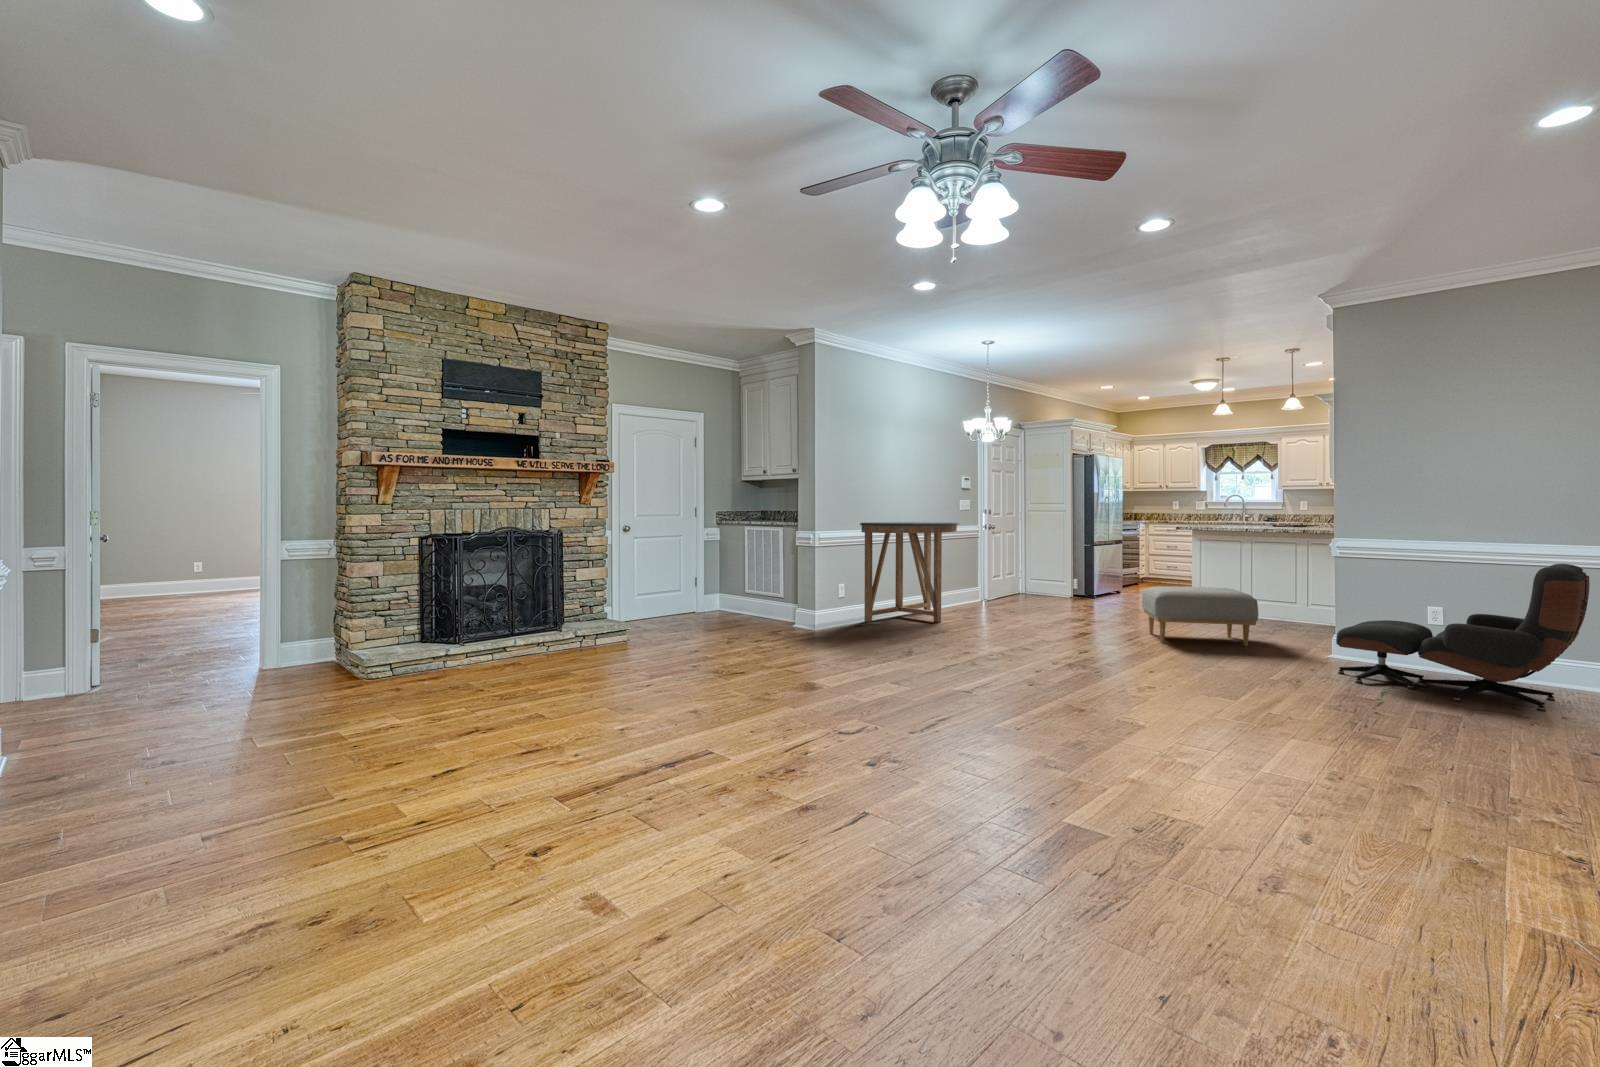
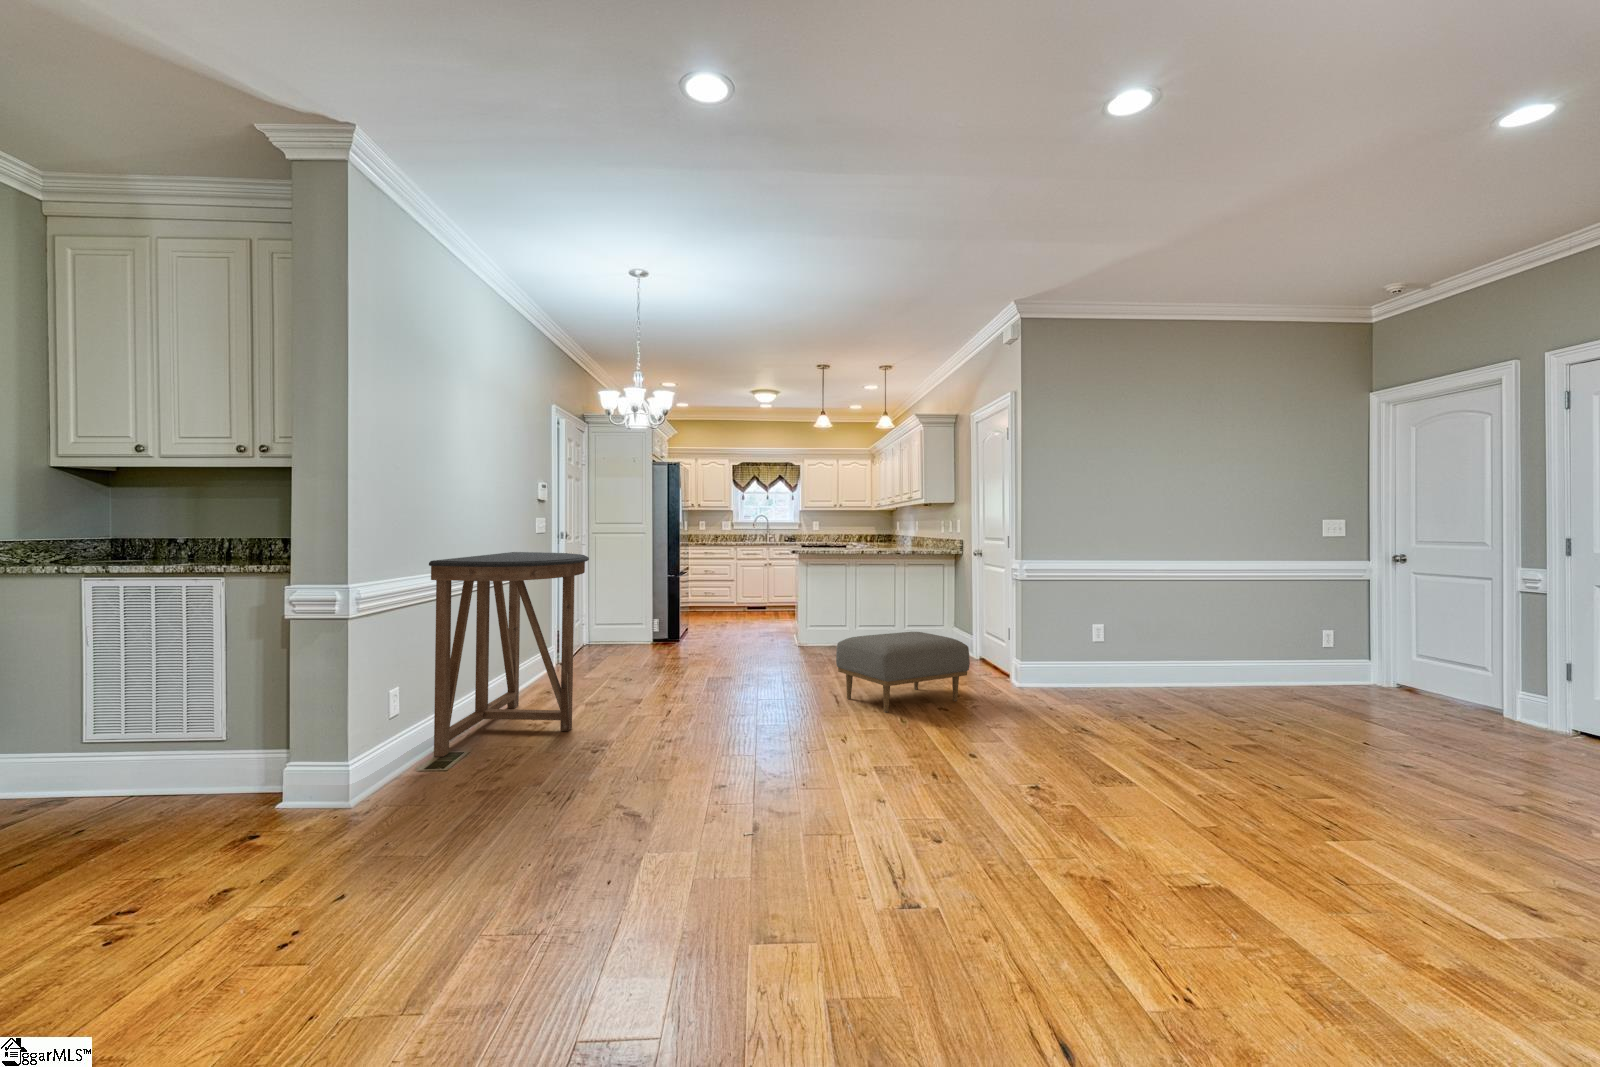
lounge chair: present [1336,564,1589,712] -> none [1088,597,1311,747]

